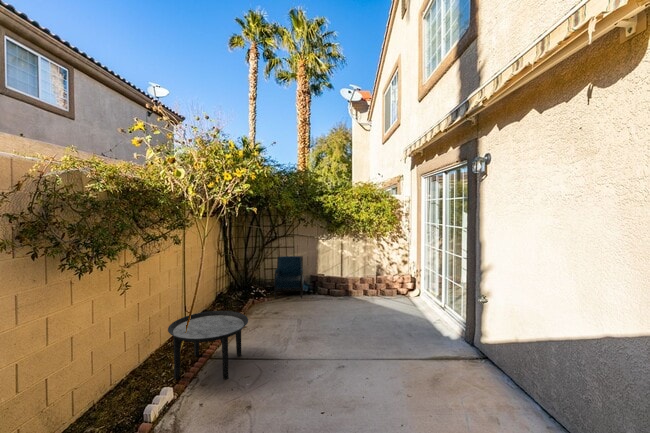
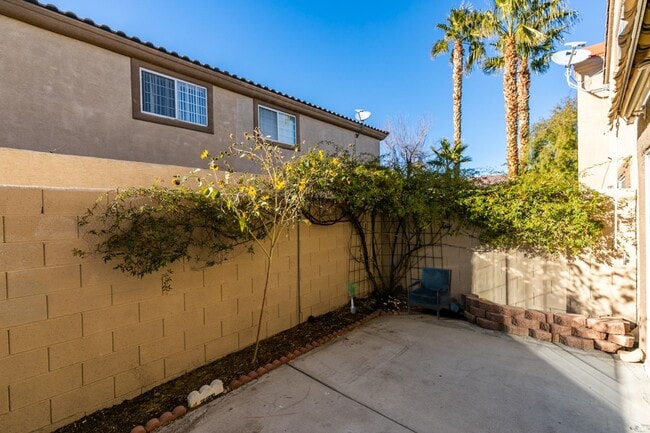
potted plant: none [215,275,238,309] -> present [348,283,357,313]
round table: present [168,311,248,380] -> none [235,309,308,379]

